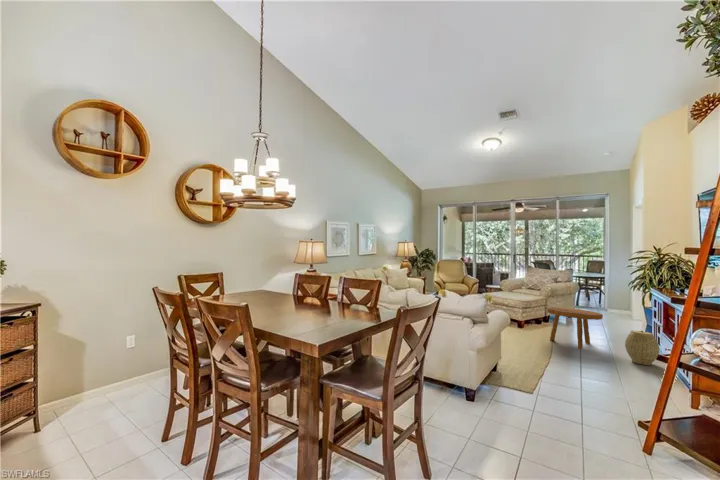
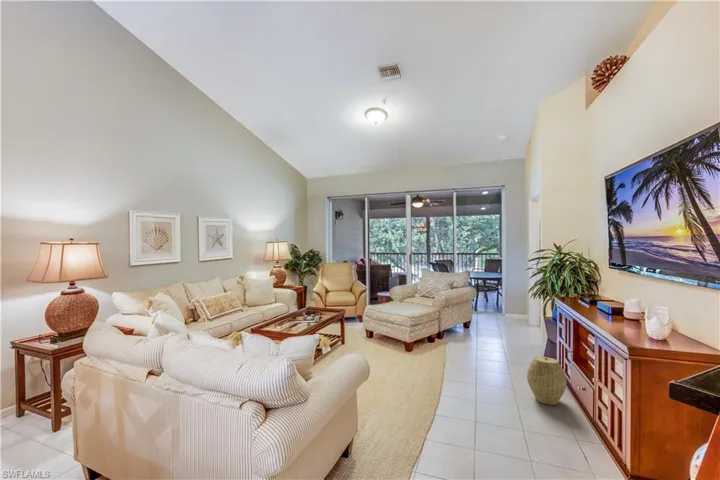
footstool: present [547,307,603,349] -> none [437,325,501,385]

